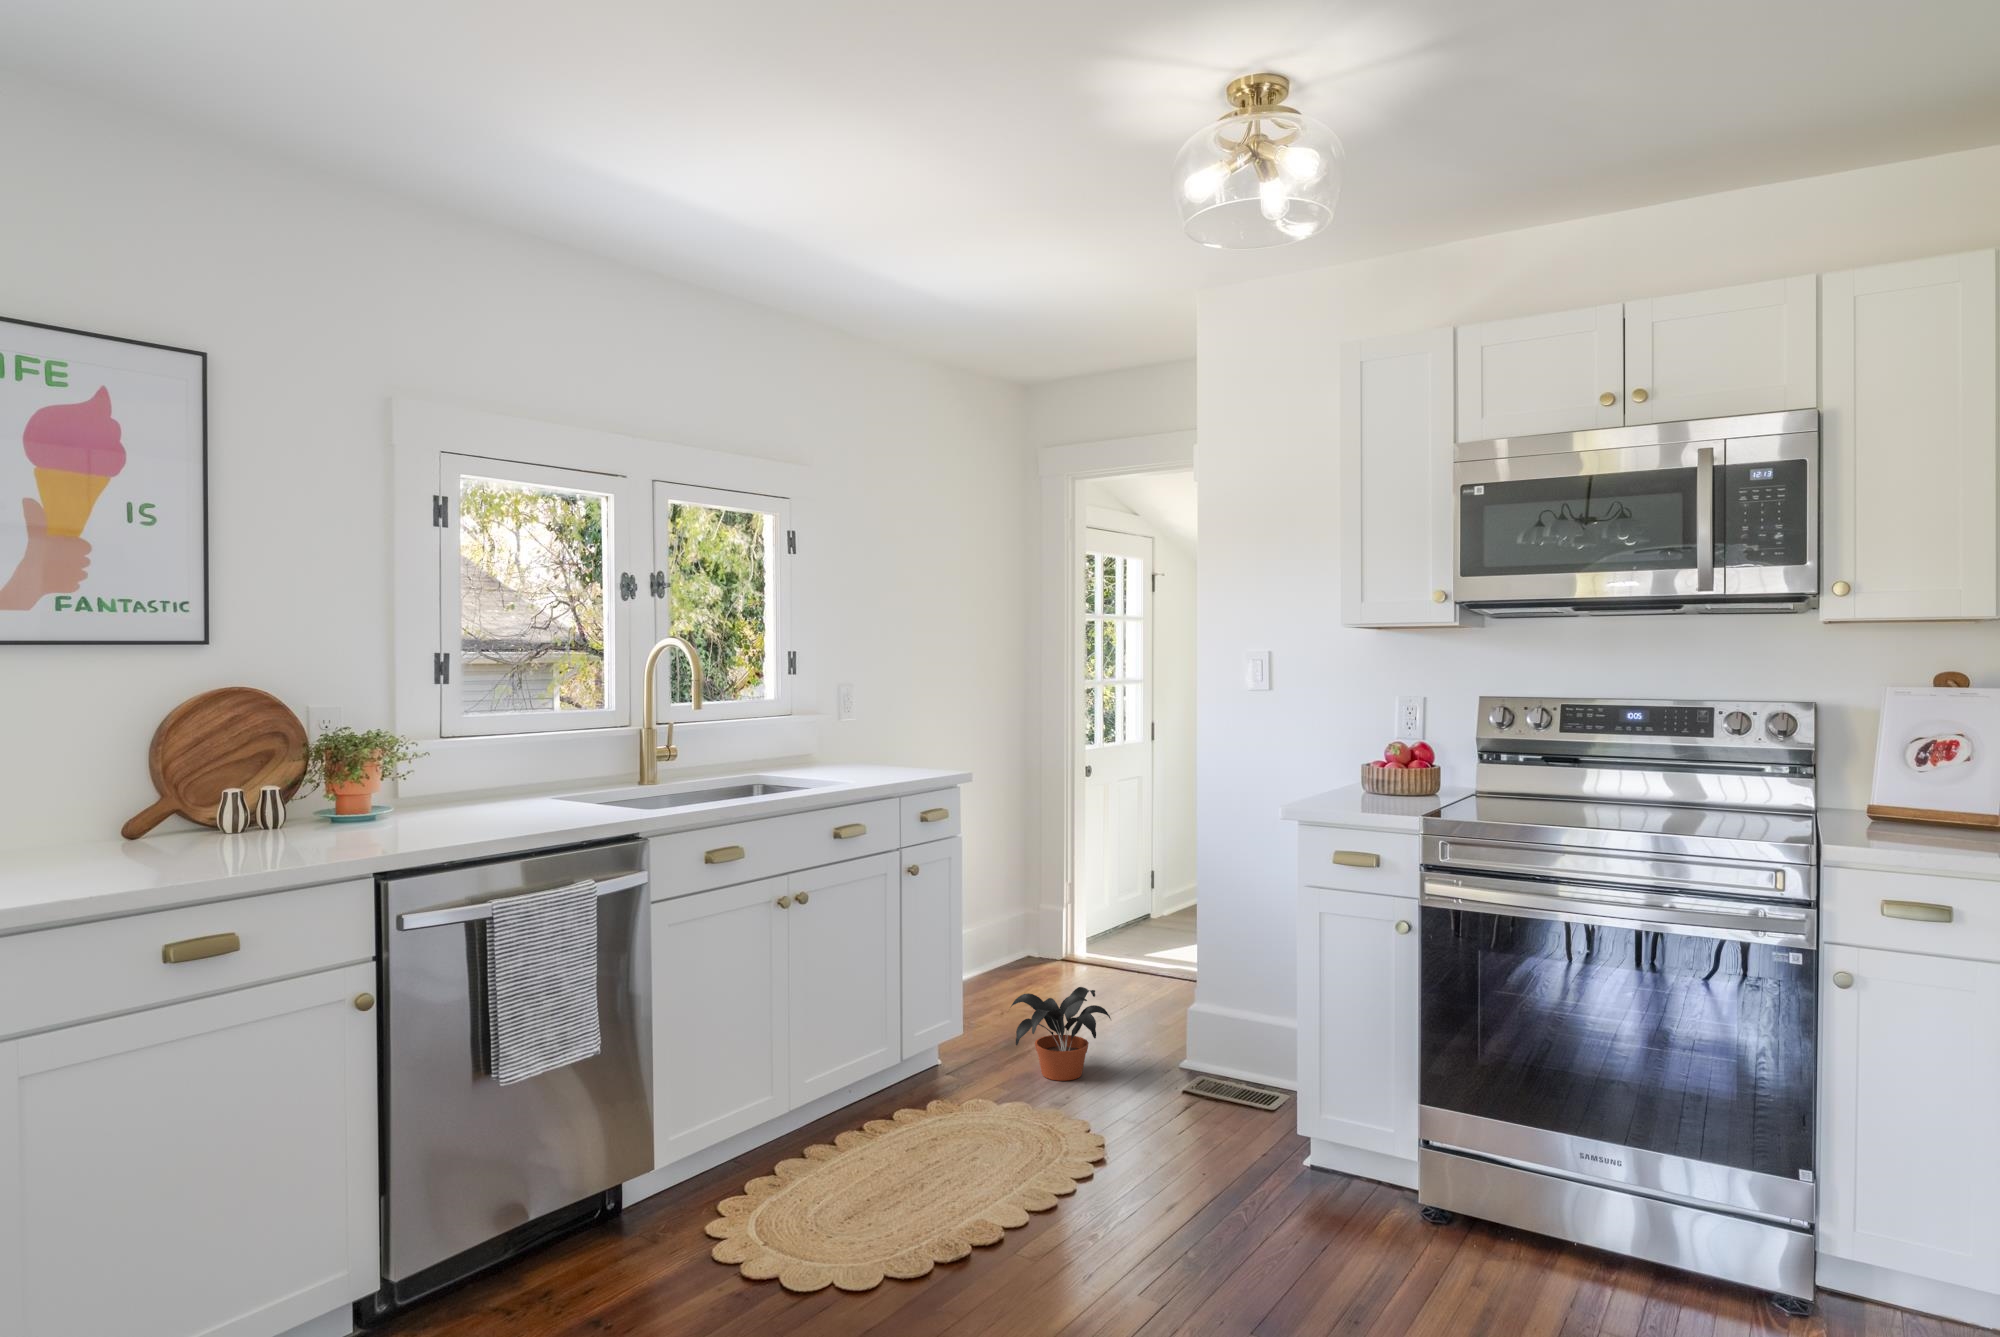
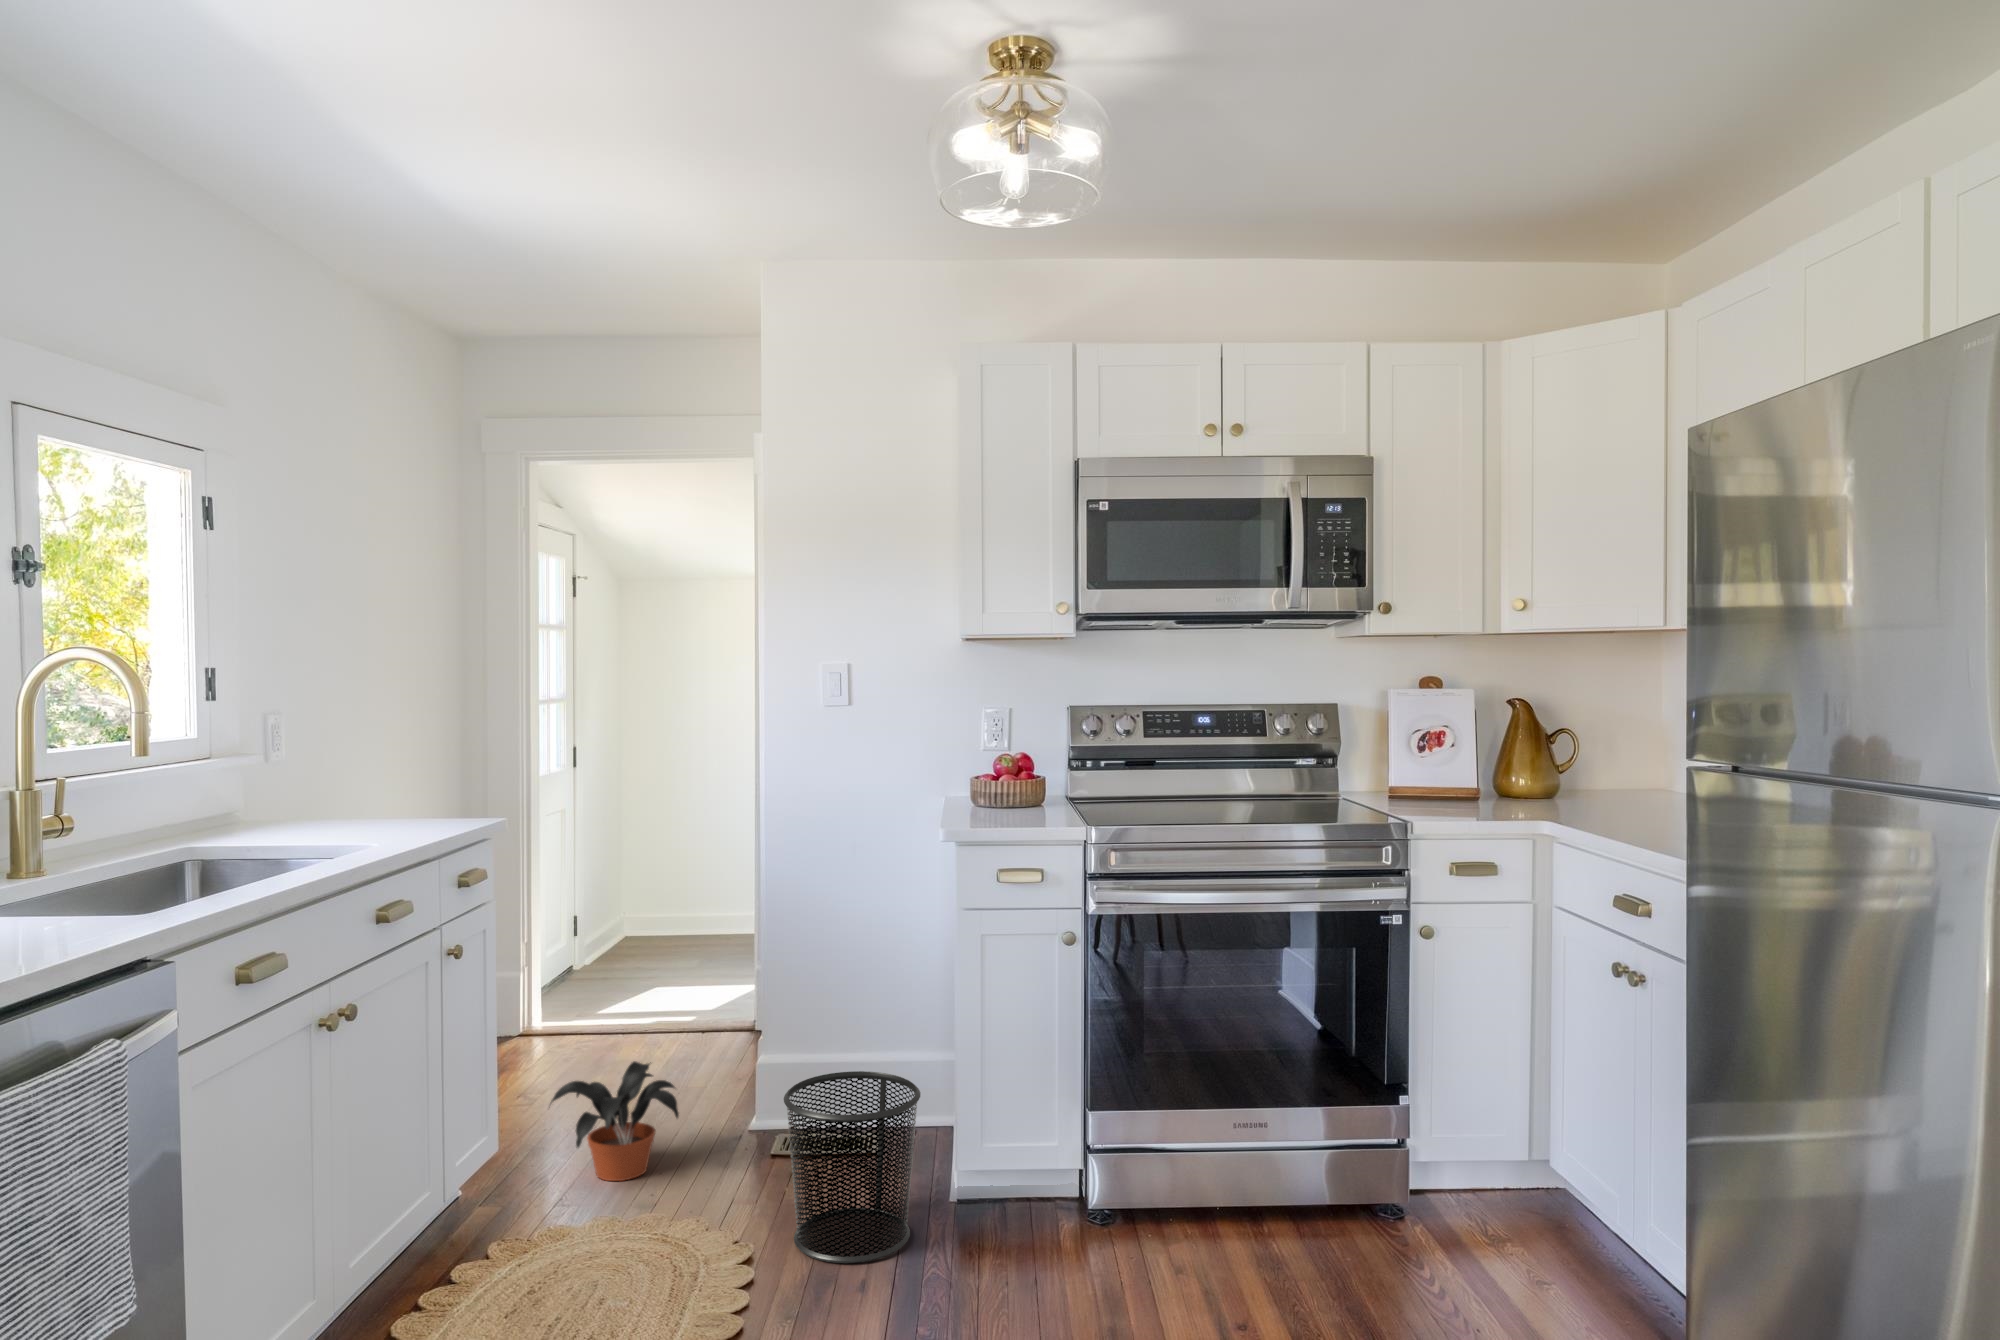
waste bin: none [1131,1020,1253,1187] -> present [784,1071,920,1263]

